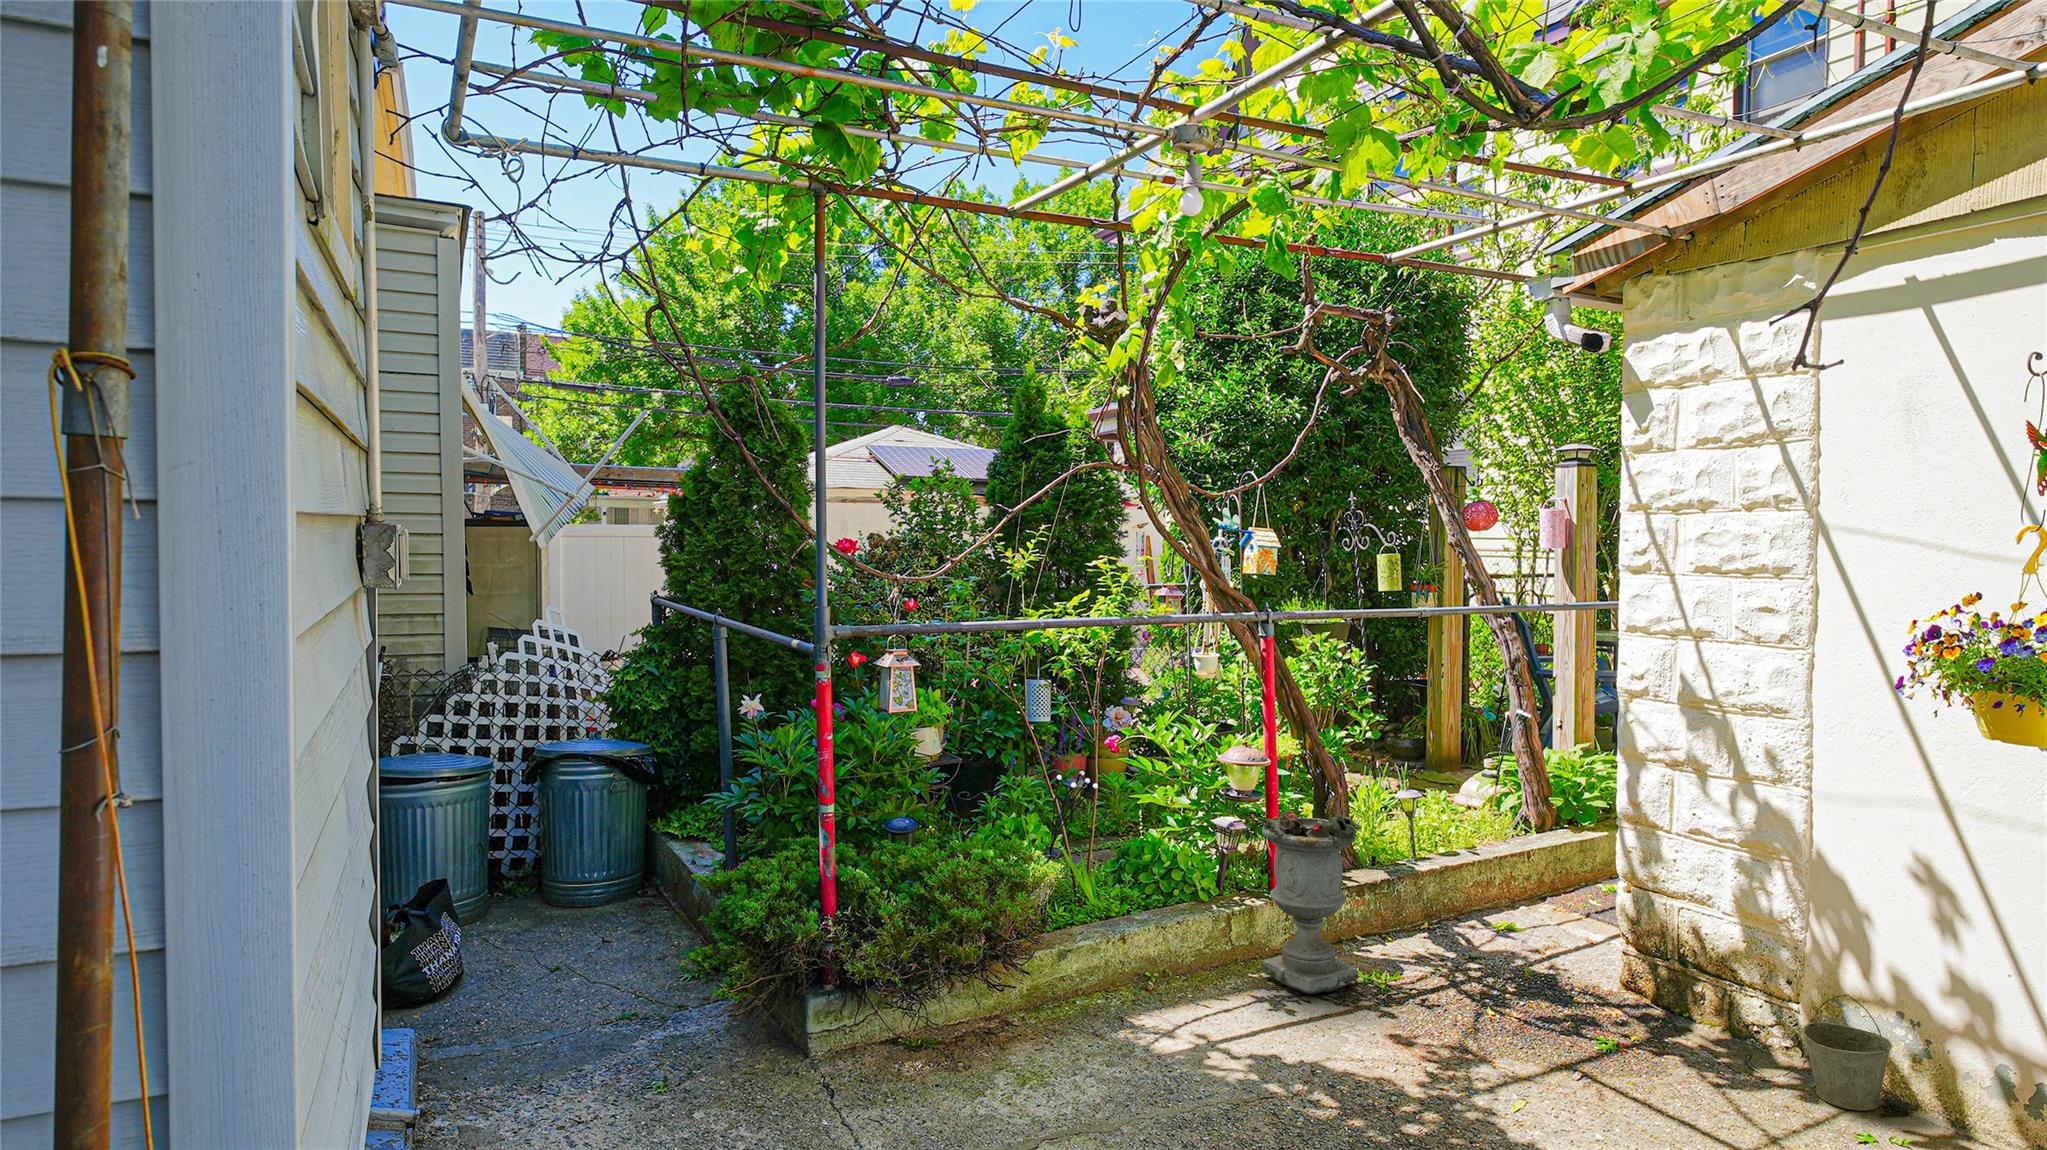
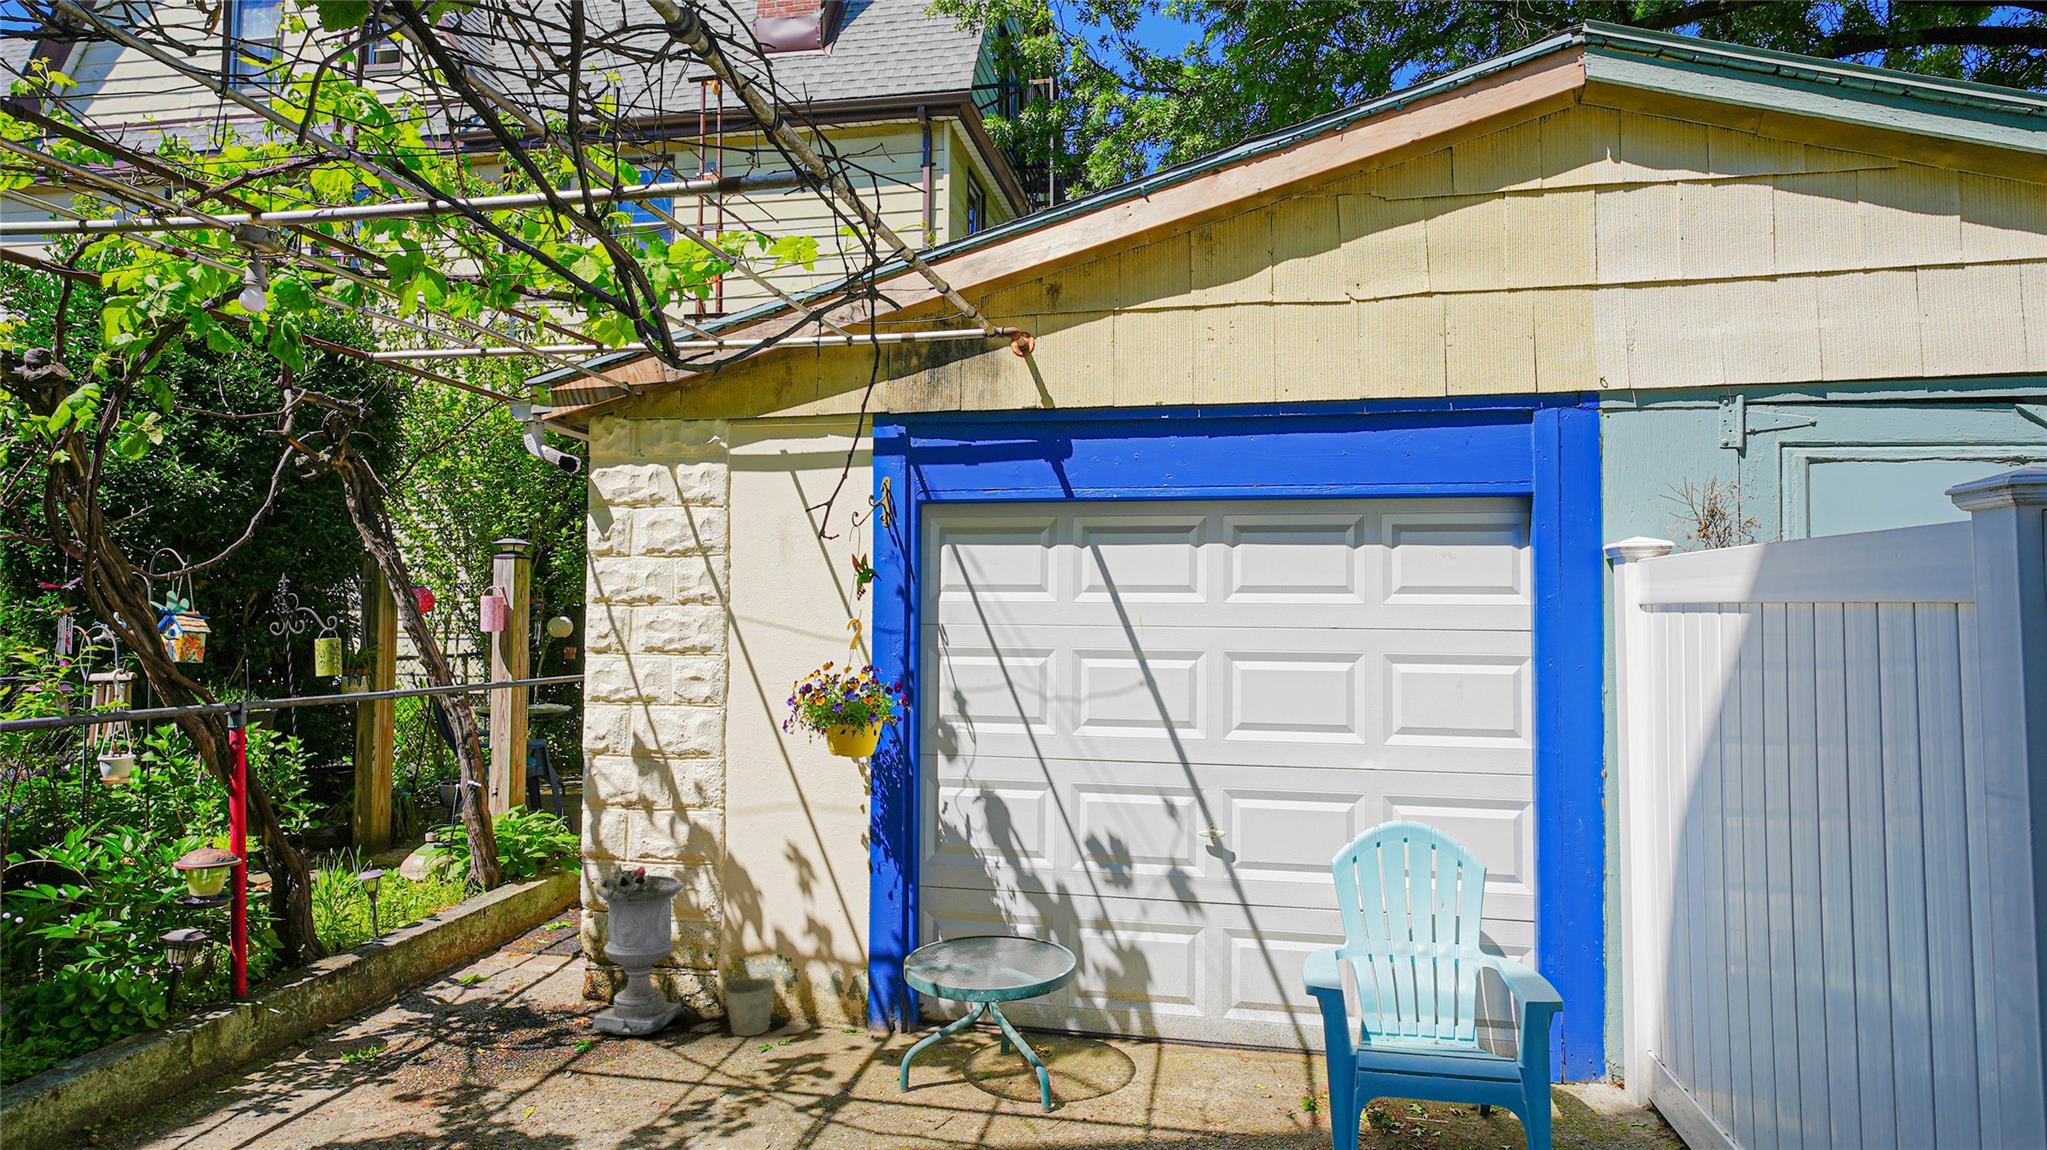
planter: present [1262,811,1362,994] -> present [592,863,683,1035]

